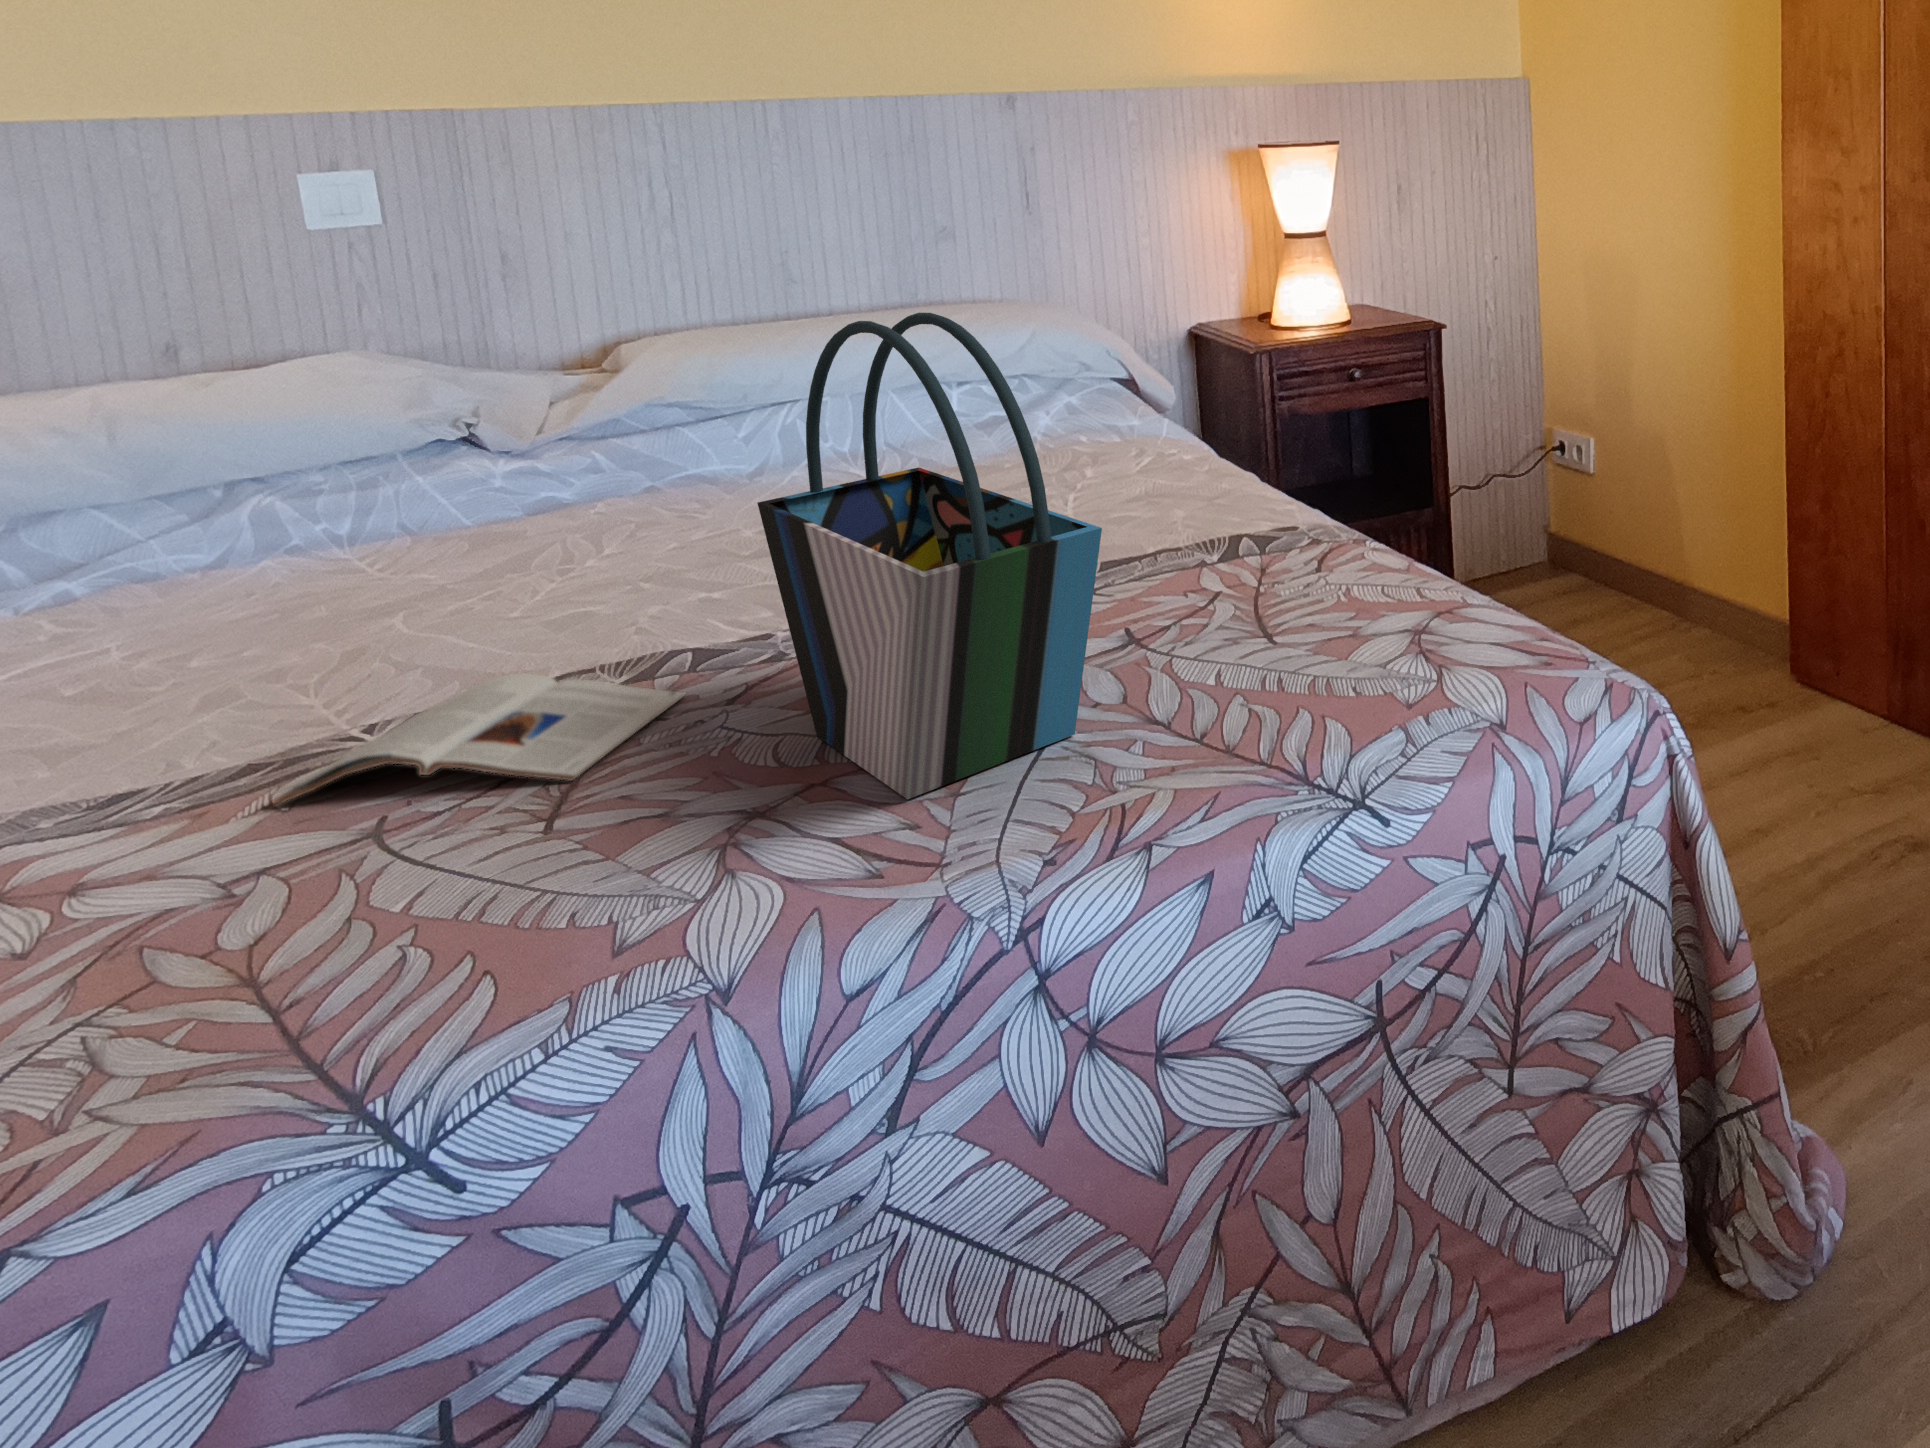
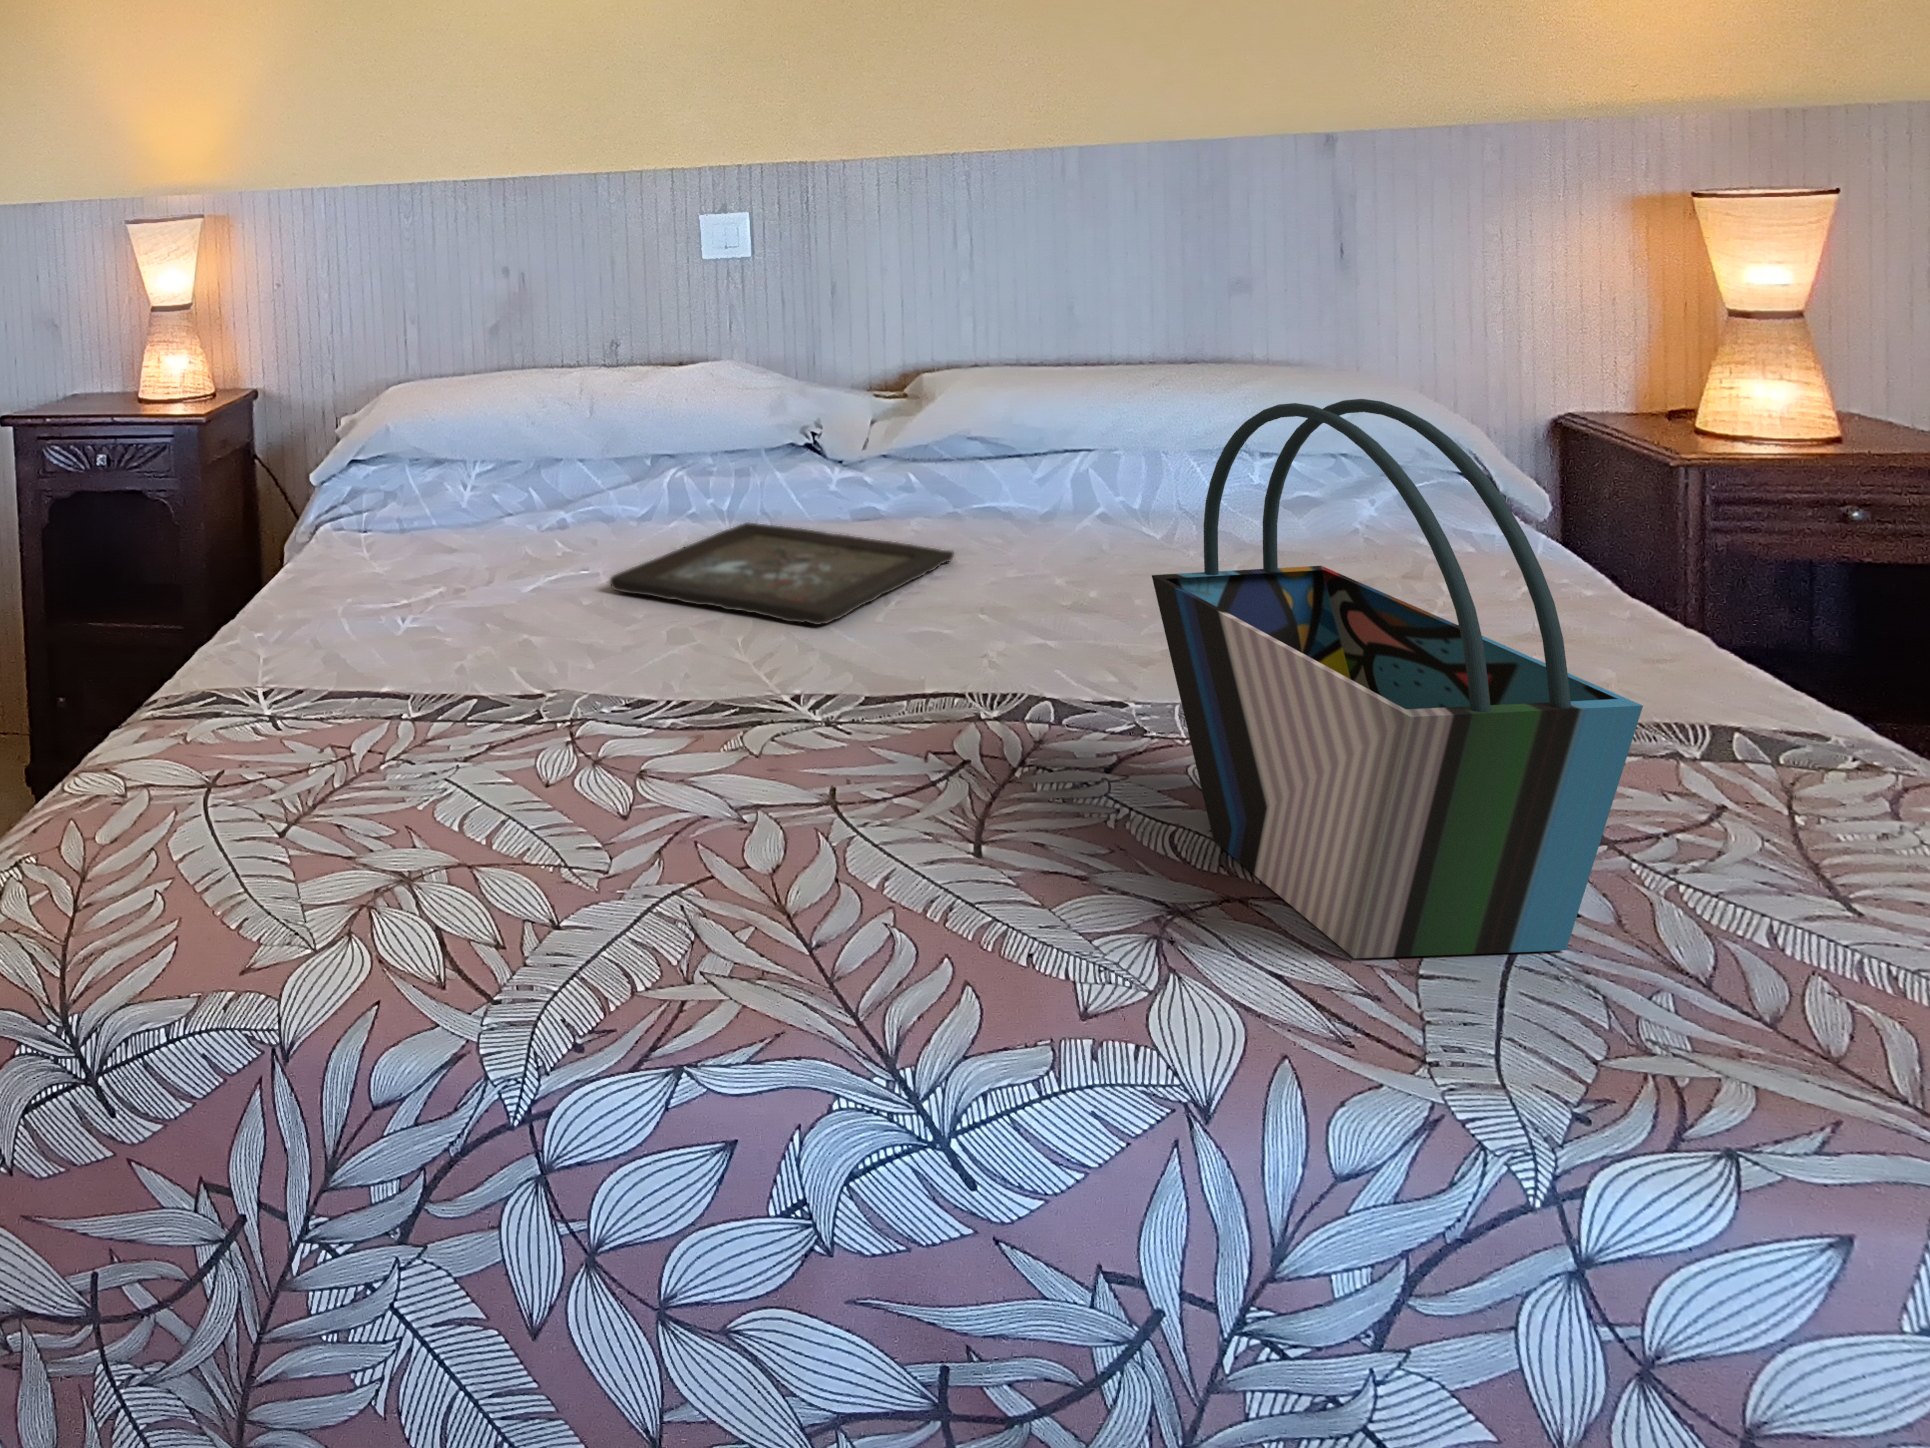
tray: none [120,524,641,659] -> present [610,522,954,625]
magazine: present [273,673,685,803] -> none [746,684,1057,809]

